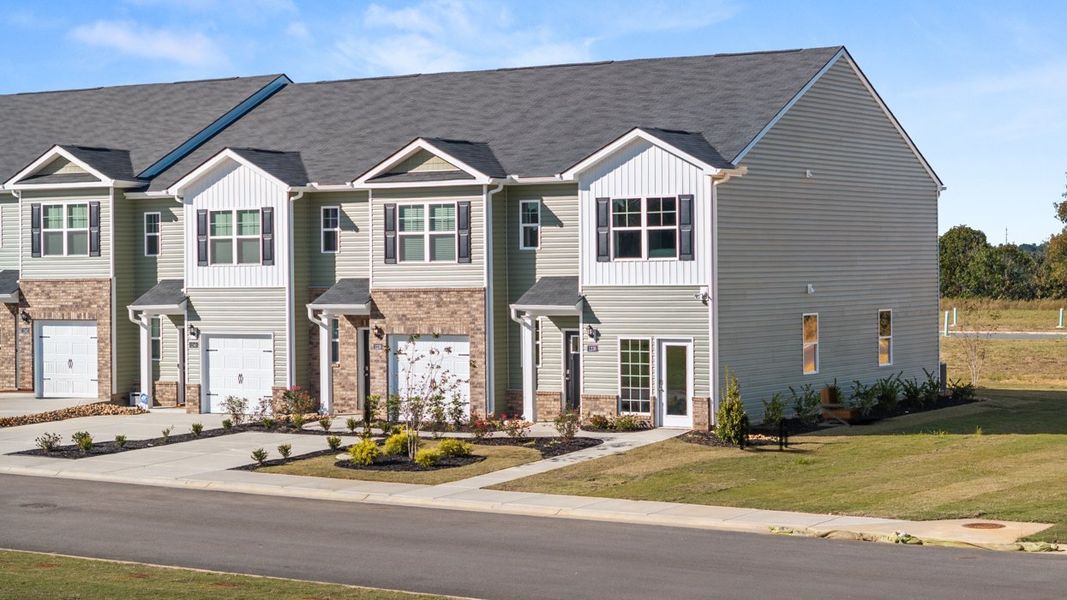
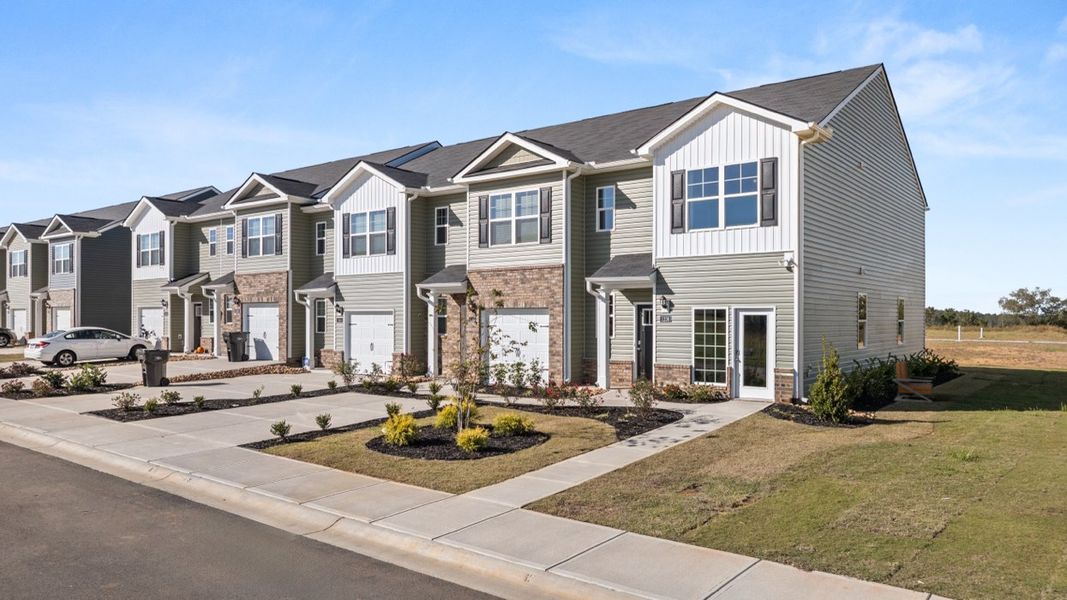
bench: present [740,416,788,450] -> none [855,392,917,436]

